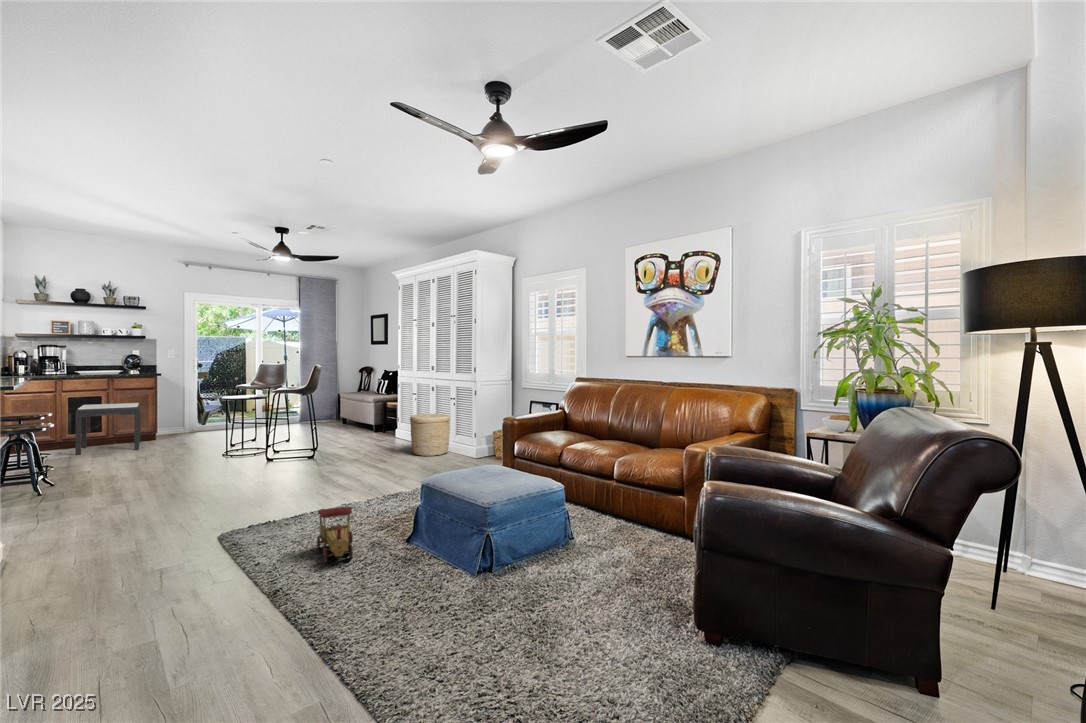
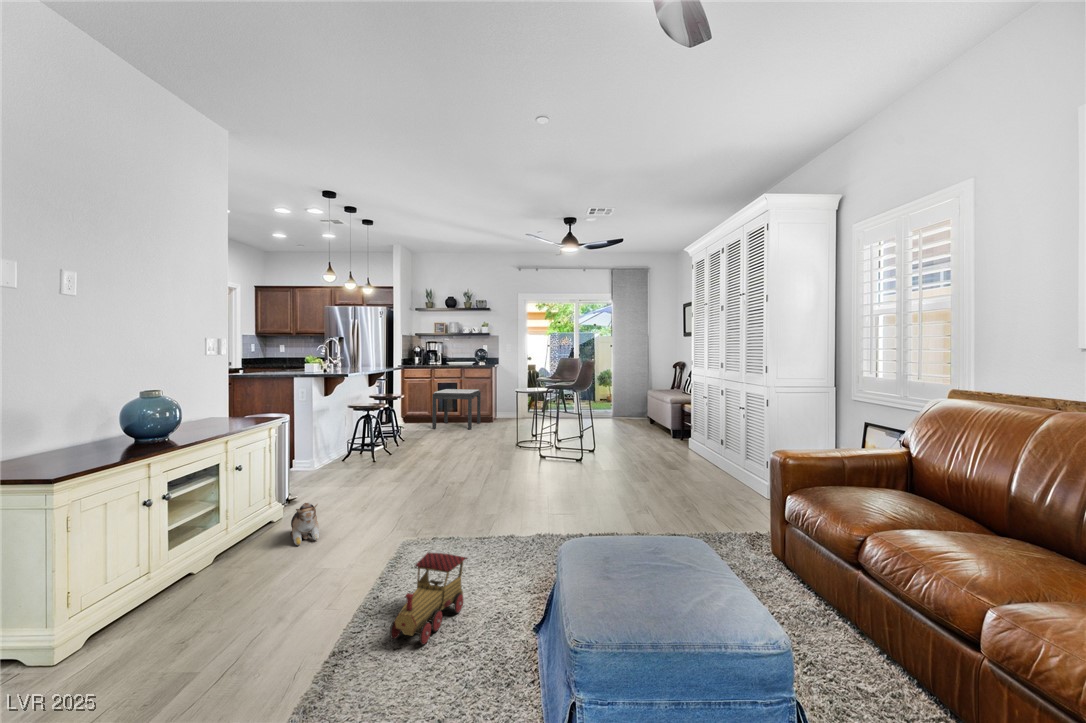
woven basket: present [410,414,450,456] -> none [681,424,736,483]
plush toy: none [82,509,146,557] -> present [291,503,319,545]

